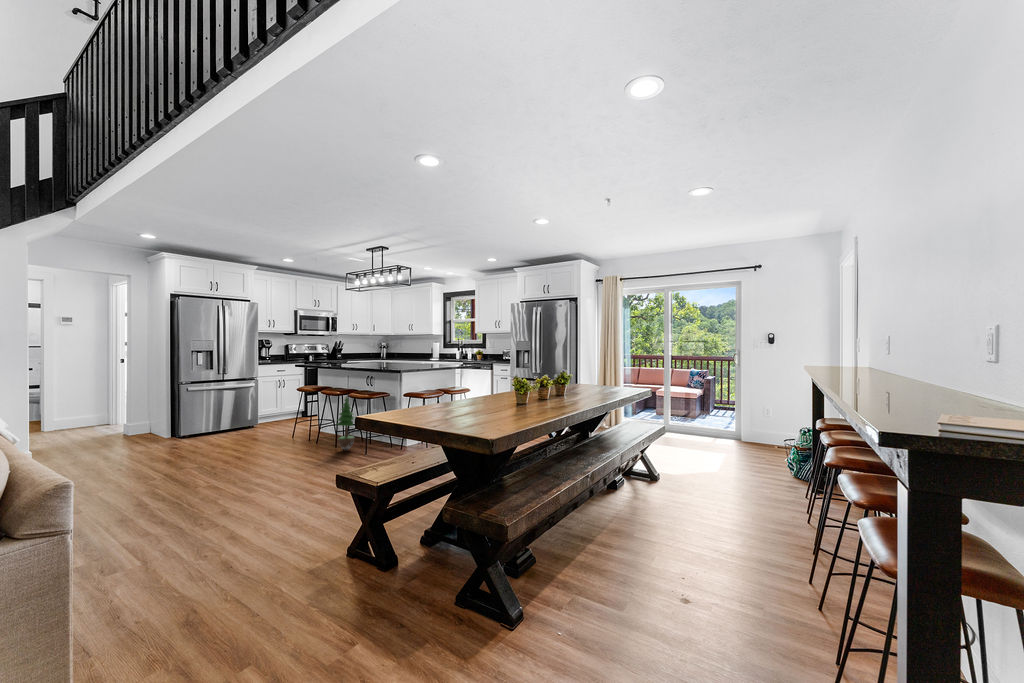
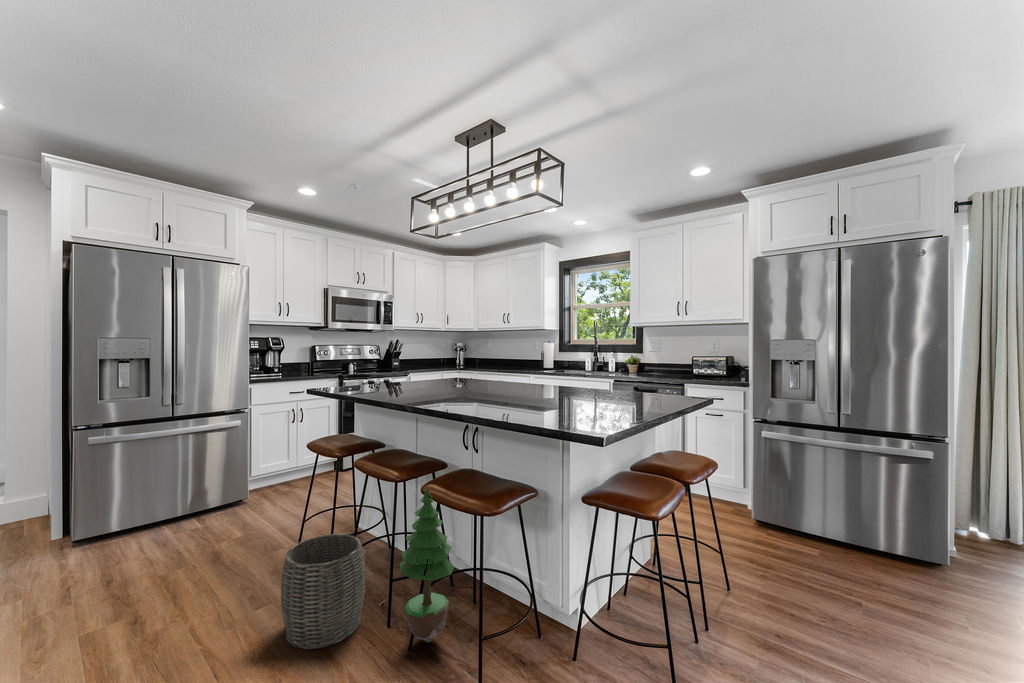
woven basket: none [291,419,323,453] -> present [281,534,365,649]

